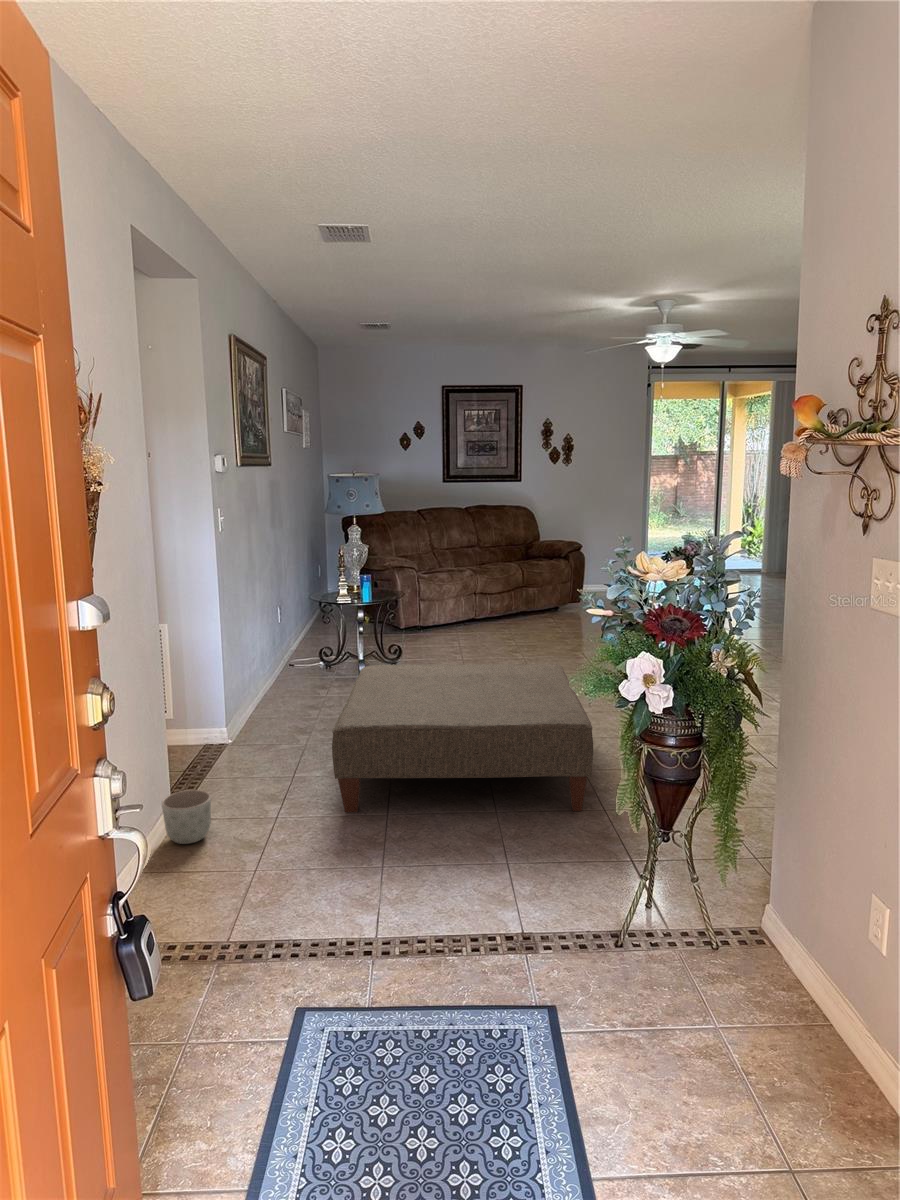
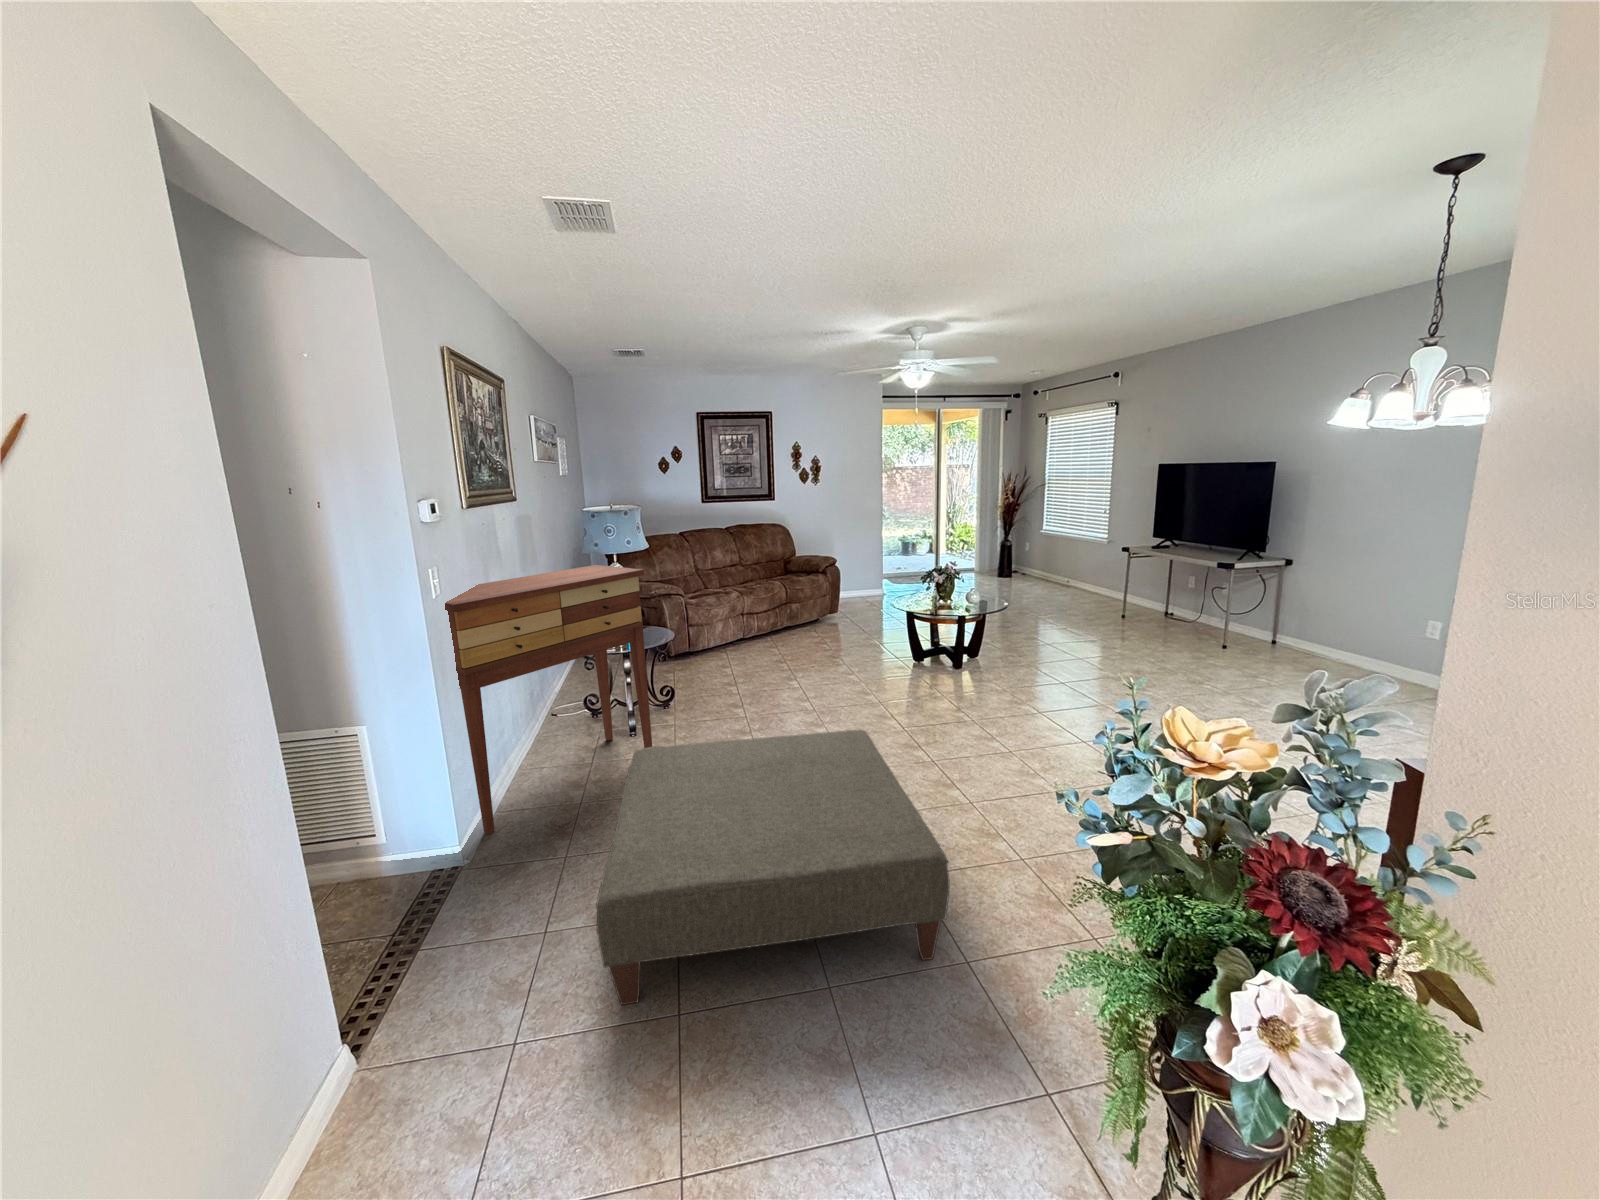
console table: none [192,522,379,731] -> present [445,565,652,835]
planter: present [162,790,211,844] -> none [316,1032,409,1142]

